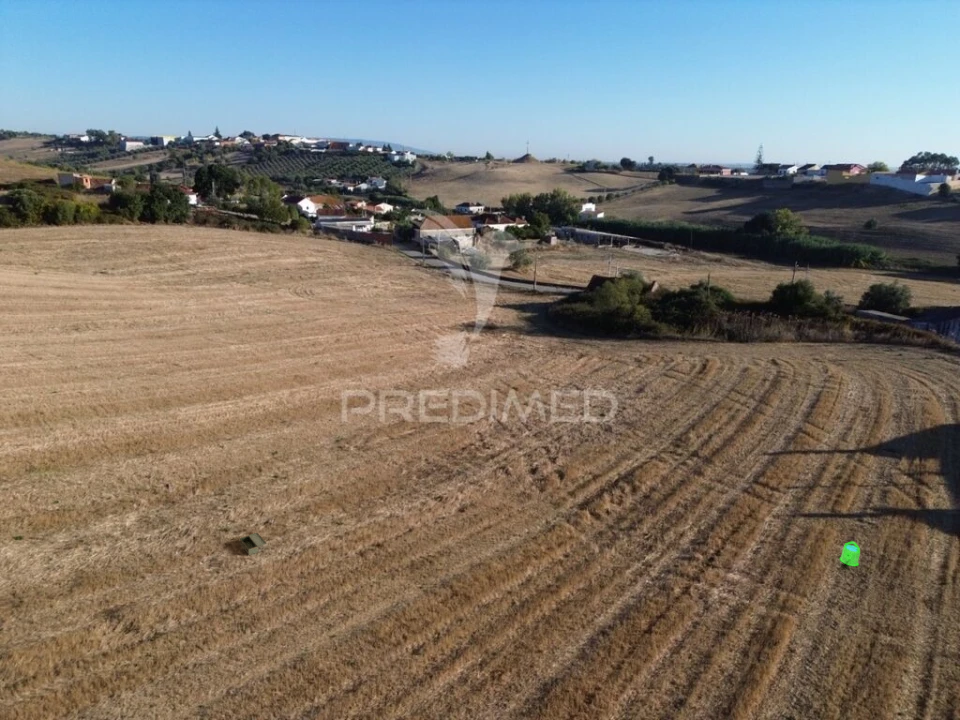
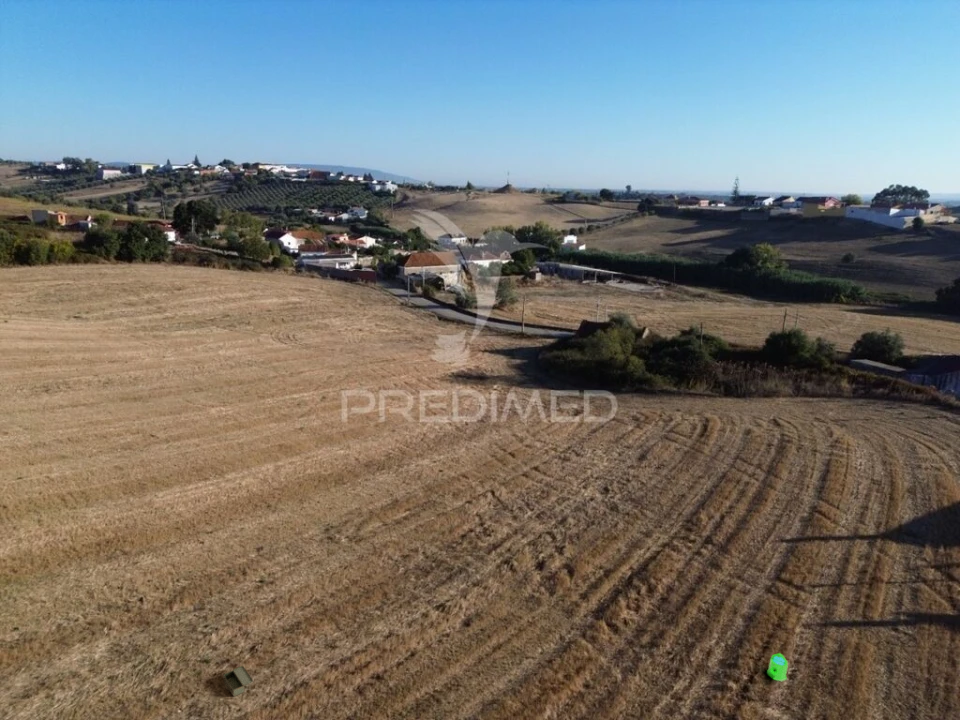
watering can: present [840,541,860,566] -> present [767,653,788,681]

